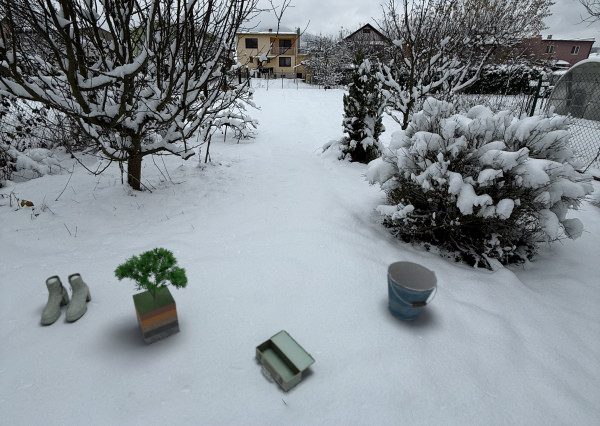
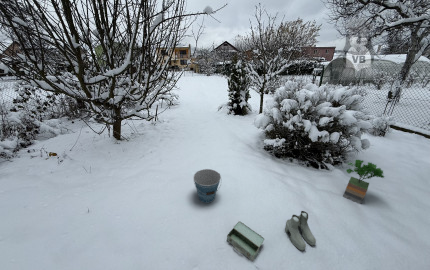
potted tree: present [114,248,188,345] -> present [343,160,384,204]
bucket: present [387,261,438,320] -> present [194,169,221,203]
boots: present [41,273,91,324] -> present [285,211,316,251]

